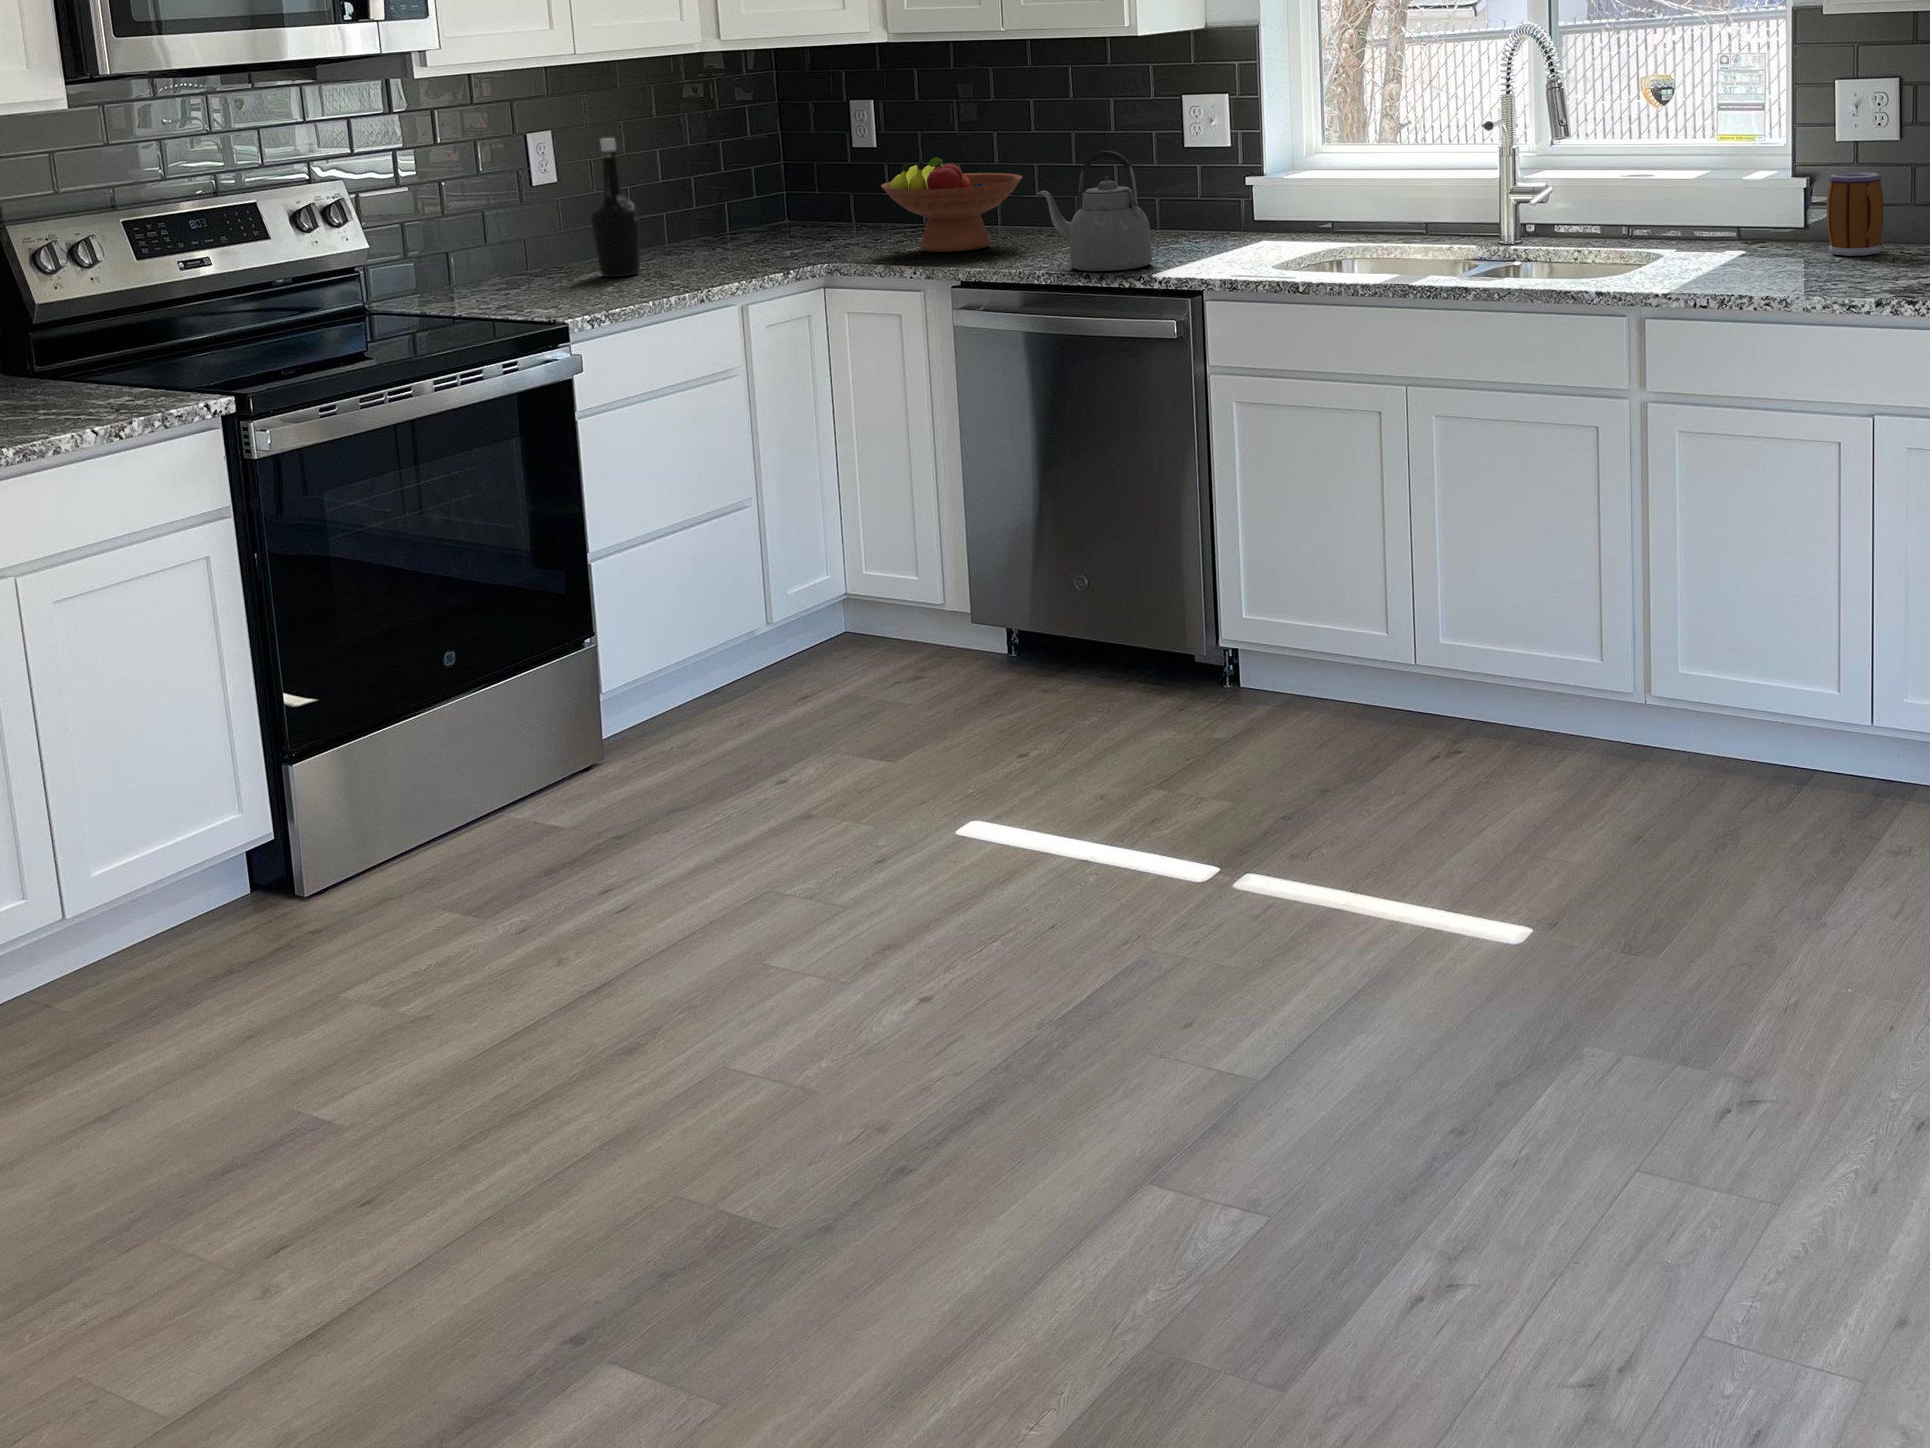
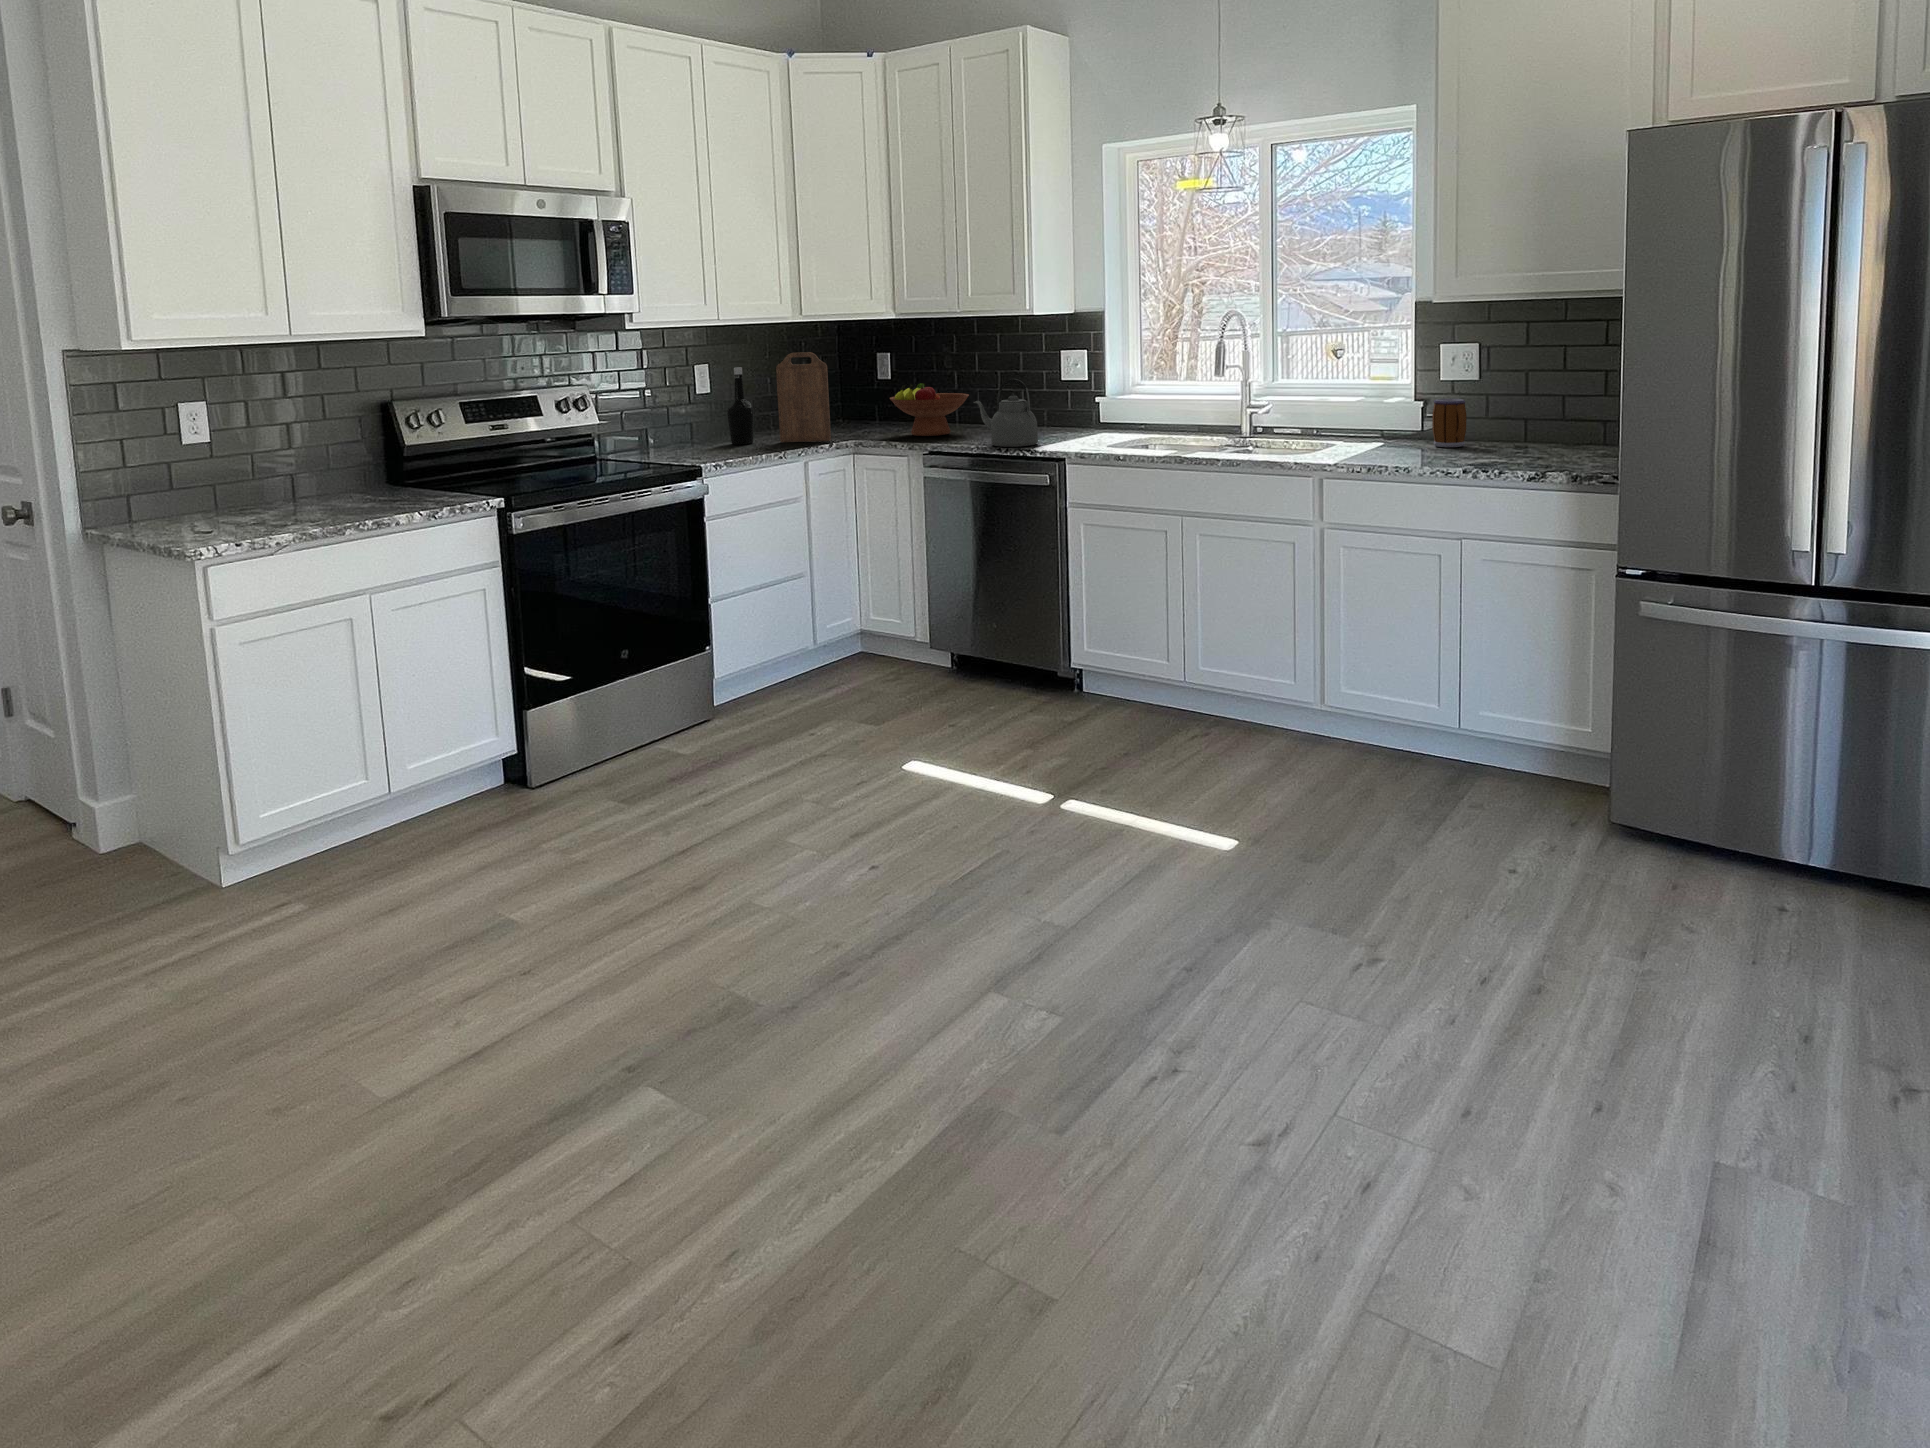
cutting board: none [677,108,780,270] -> present [776,352,831,442]

